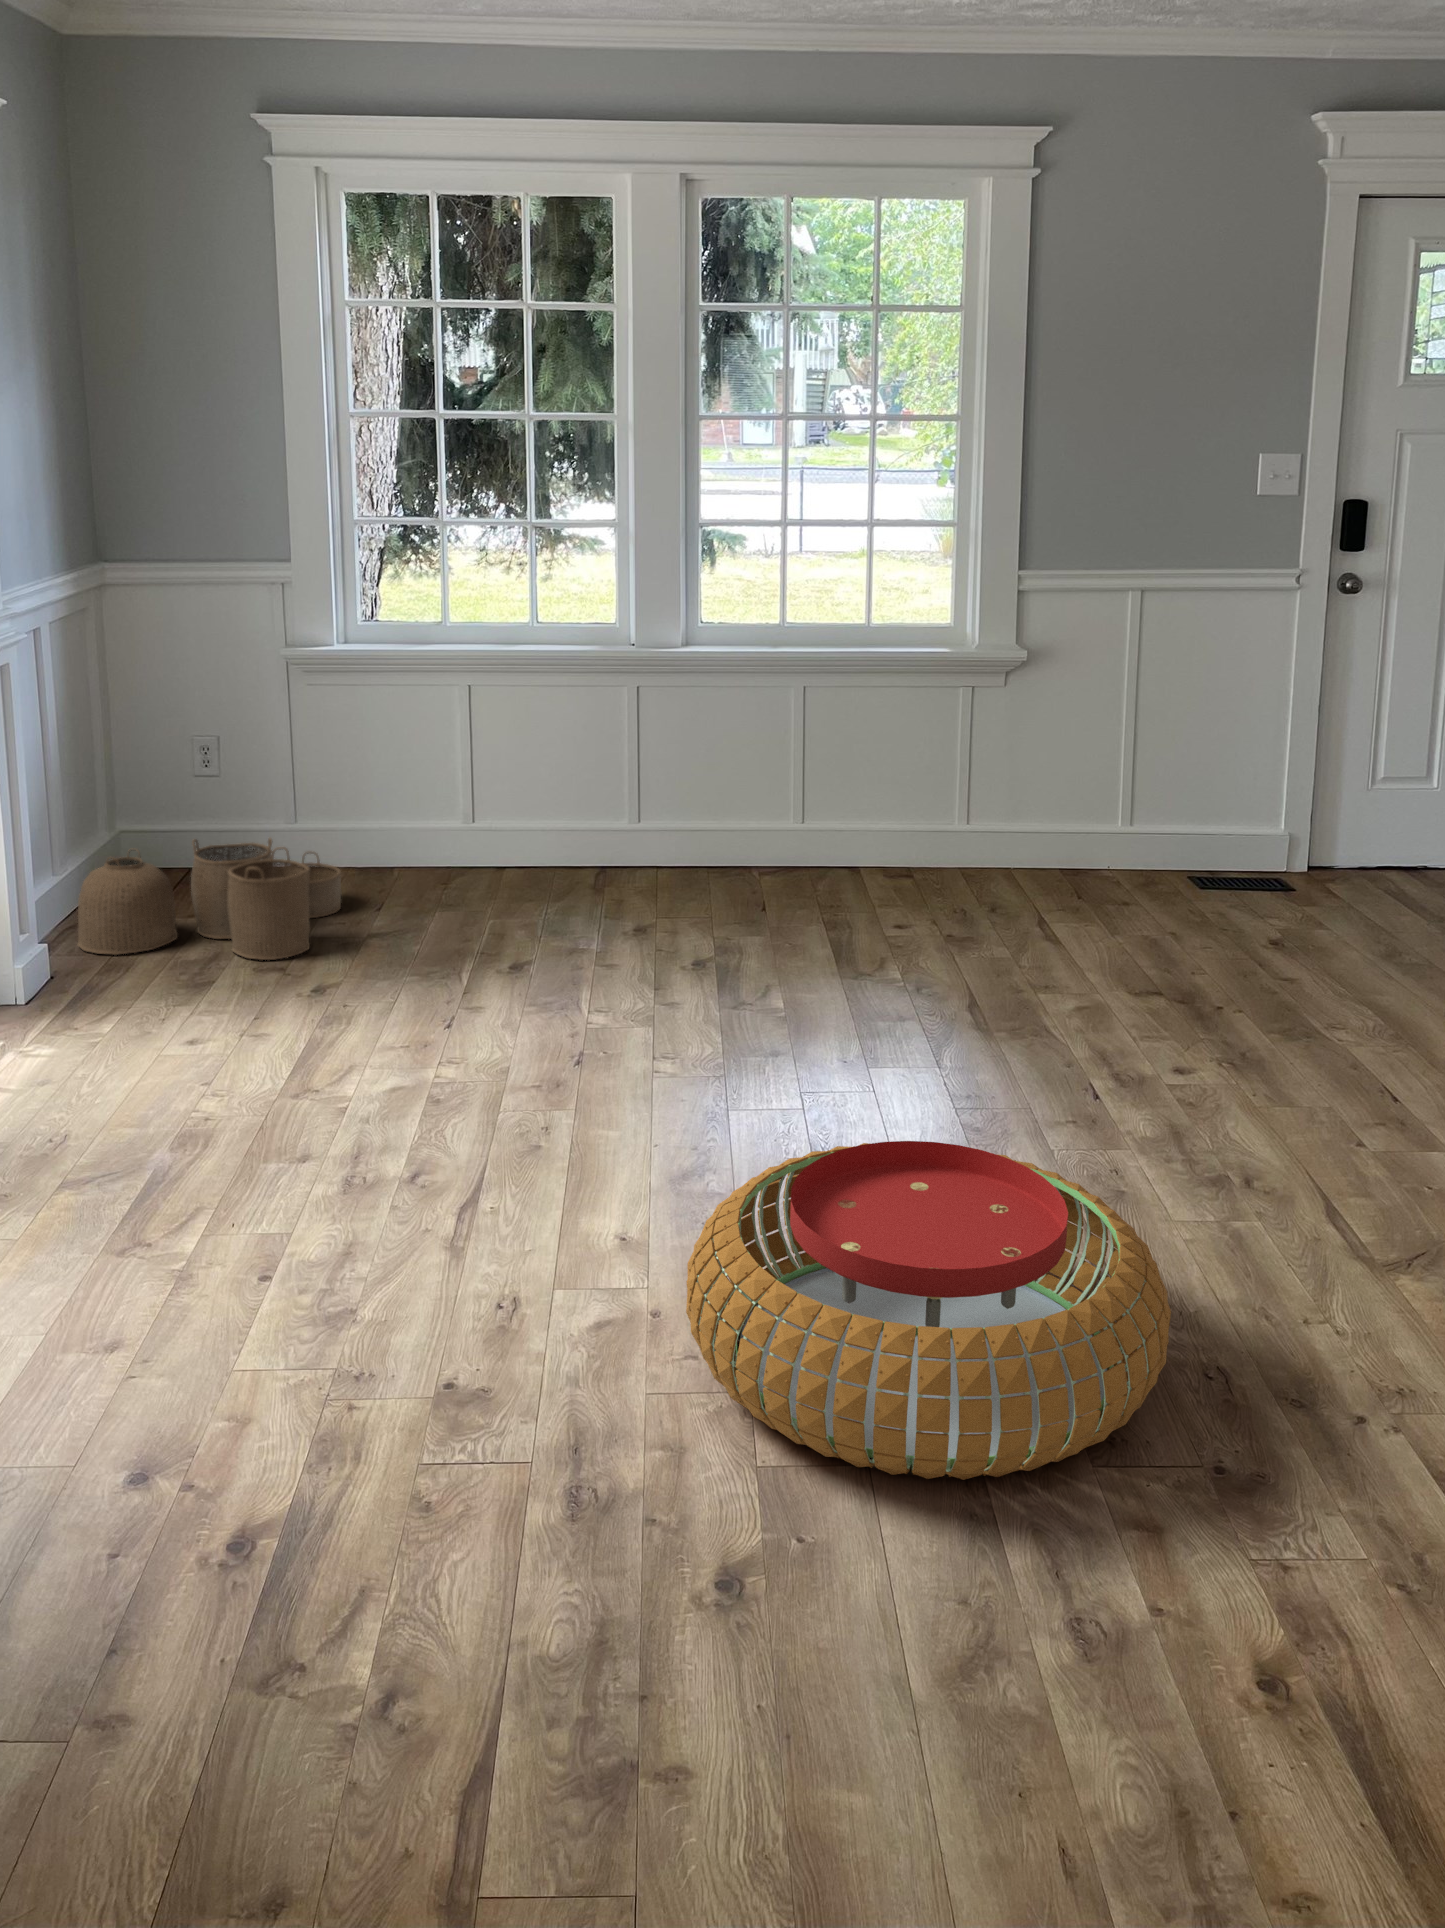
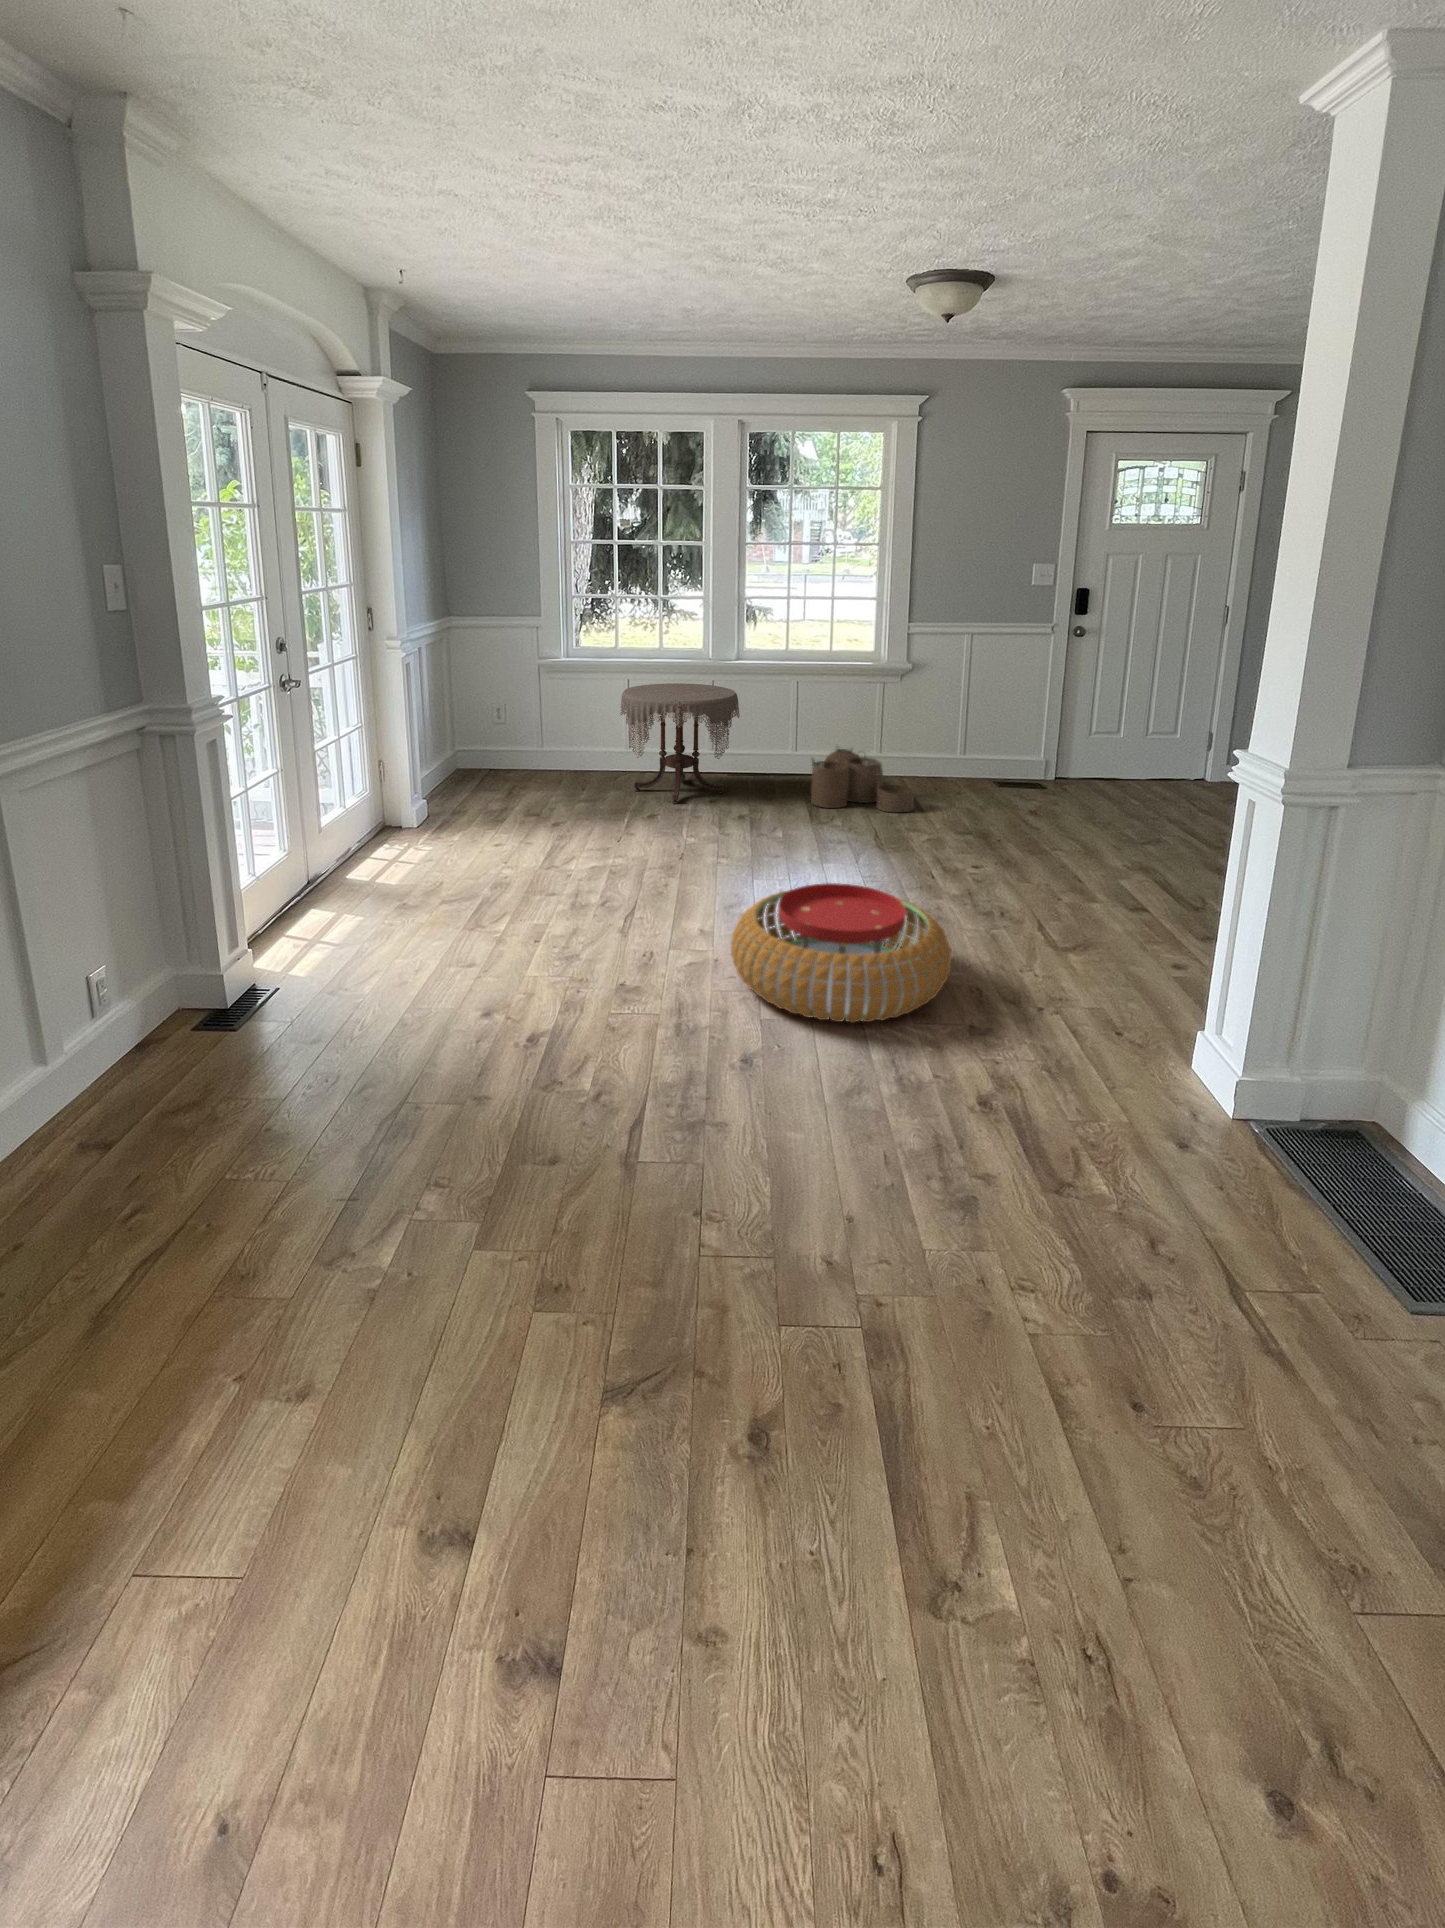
side table: none [453,689,690,932] -> present [621,683,740,804]
woven basket: present [78,838,341,960] -> present [811,748,915,812]

